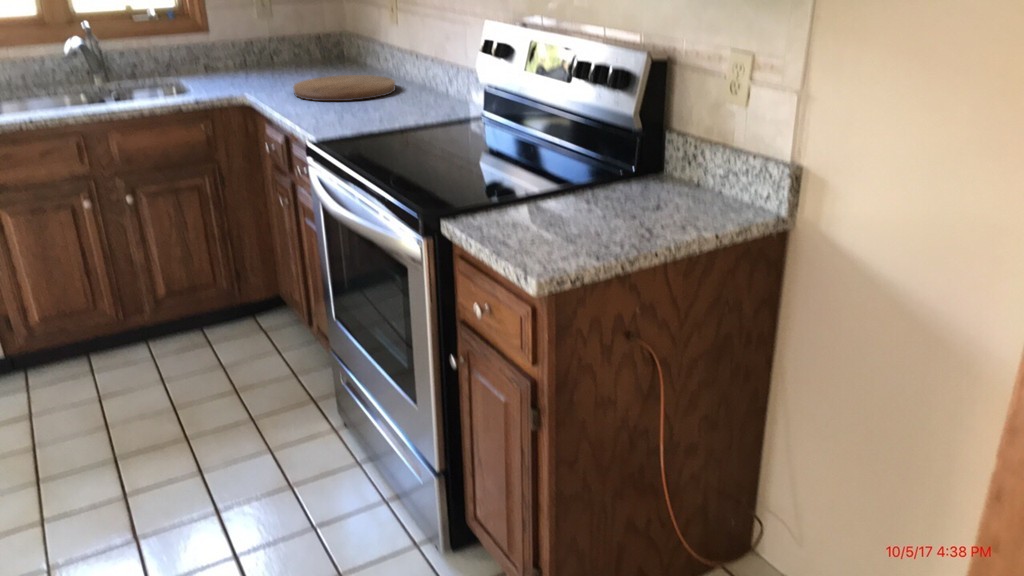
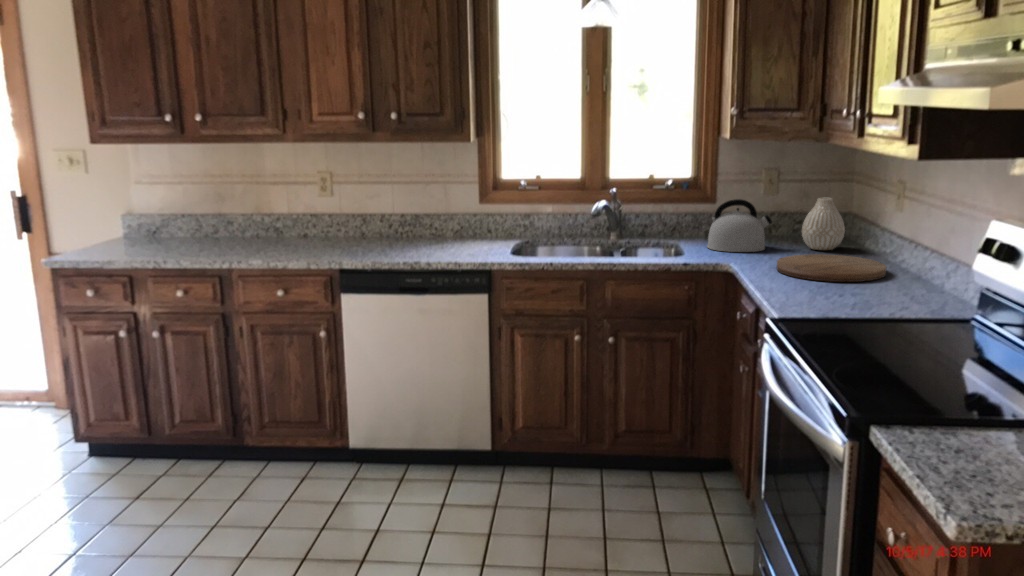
vase: none [306,18,347,73] -> present [802,198,845,250]
kettle: none [211,26,276,84] -> present [707,199,772,252]

